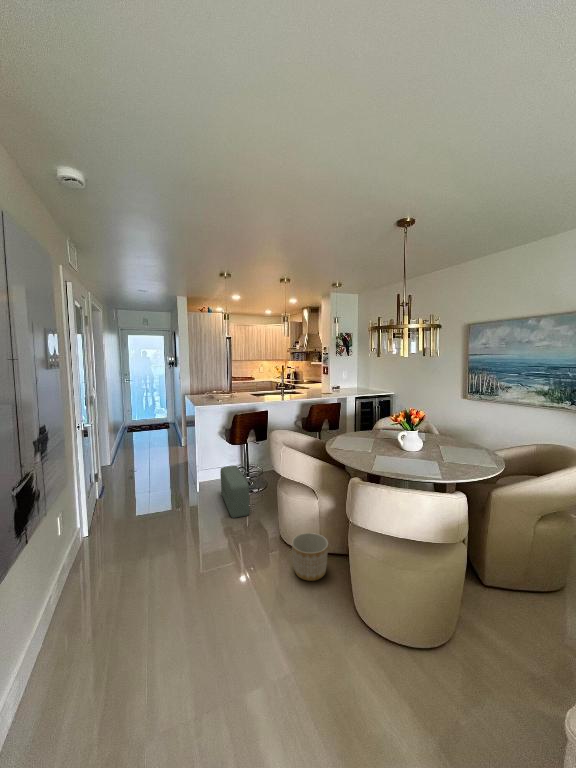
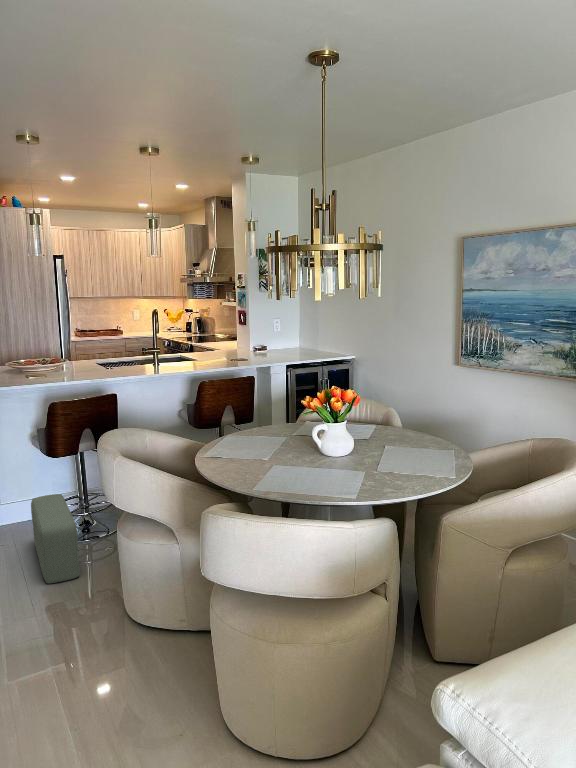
planter: present [292,533,328,581] -> none [130,598,192,673]

